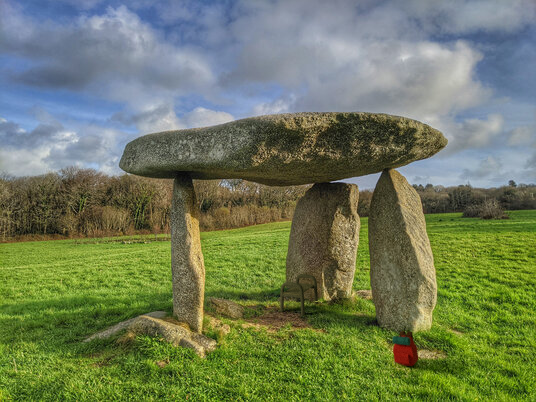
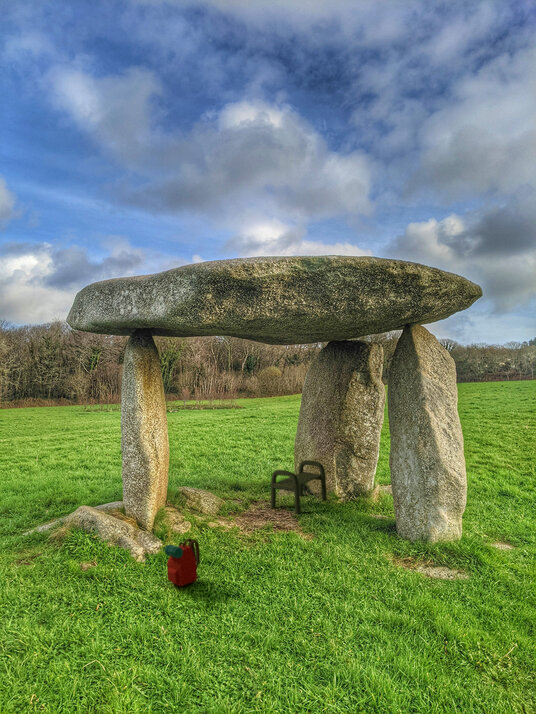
backpack: present [392,331,418,366] -> present [164,539,200,586]

